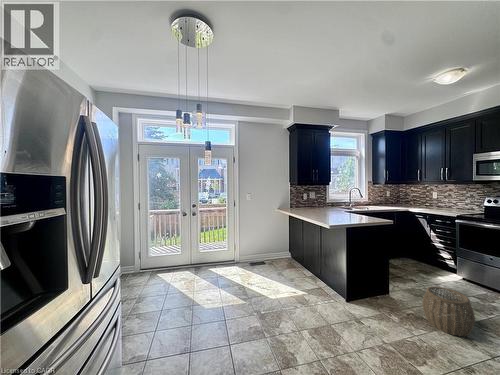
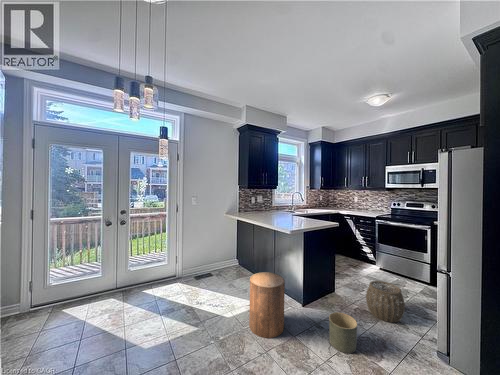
stool: none [288,262,321,322] -> present [249,272,285,338]
planter: none [365,310,396,352] -> present [329,312,357,353]

